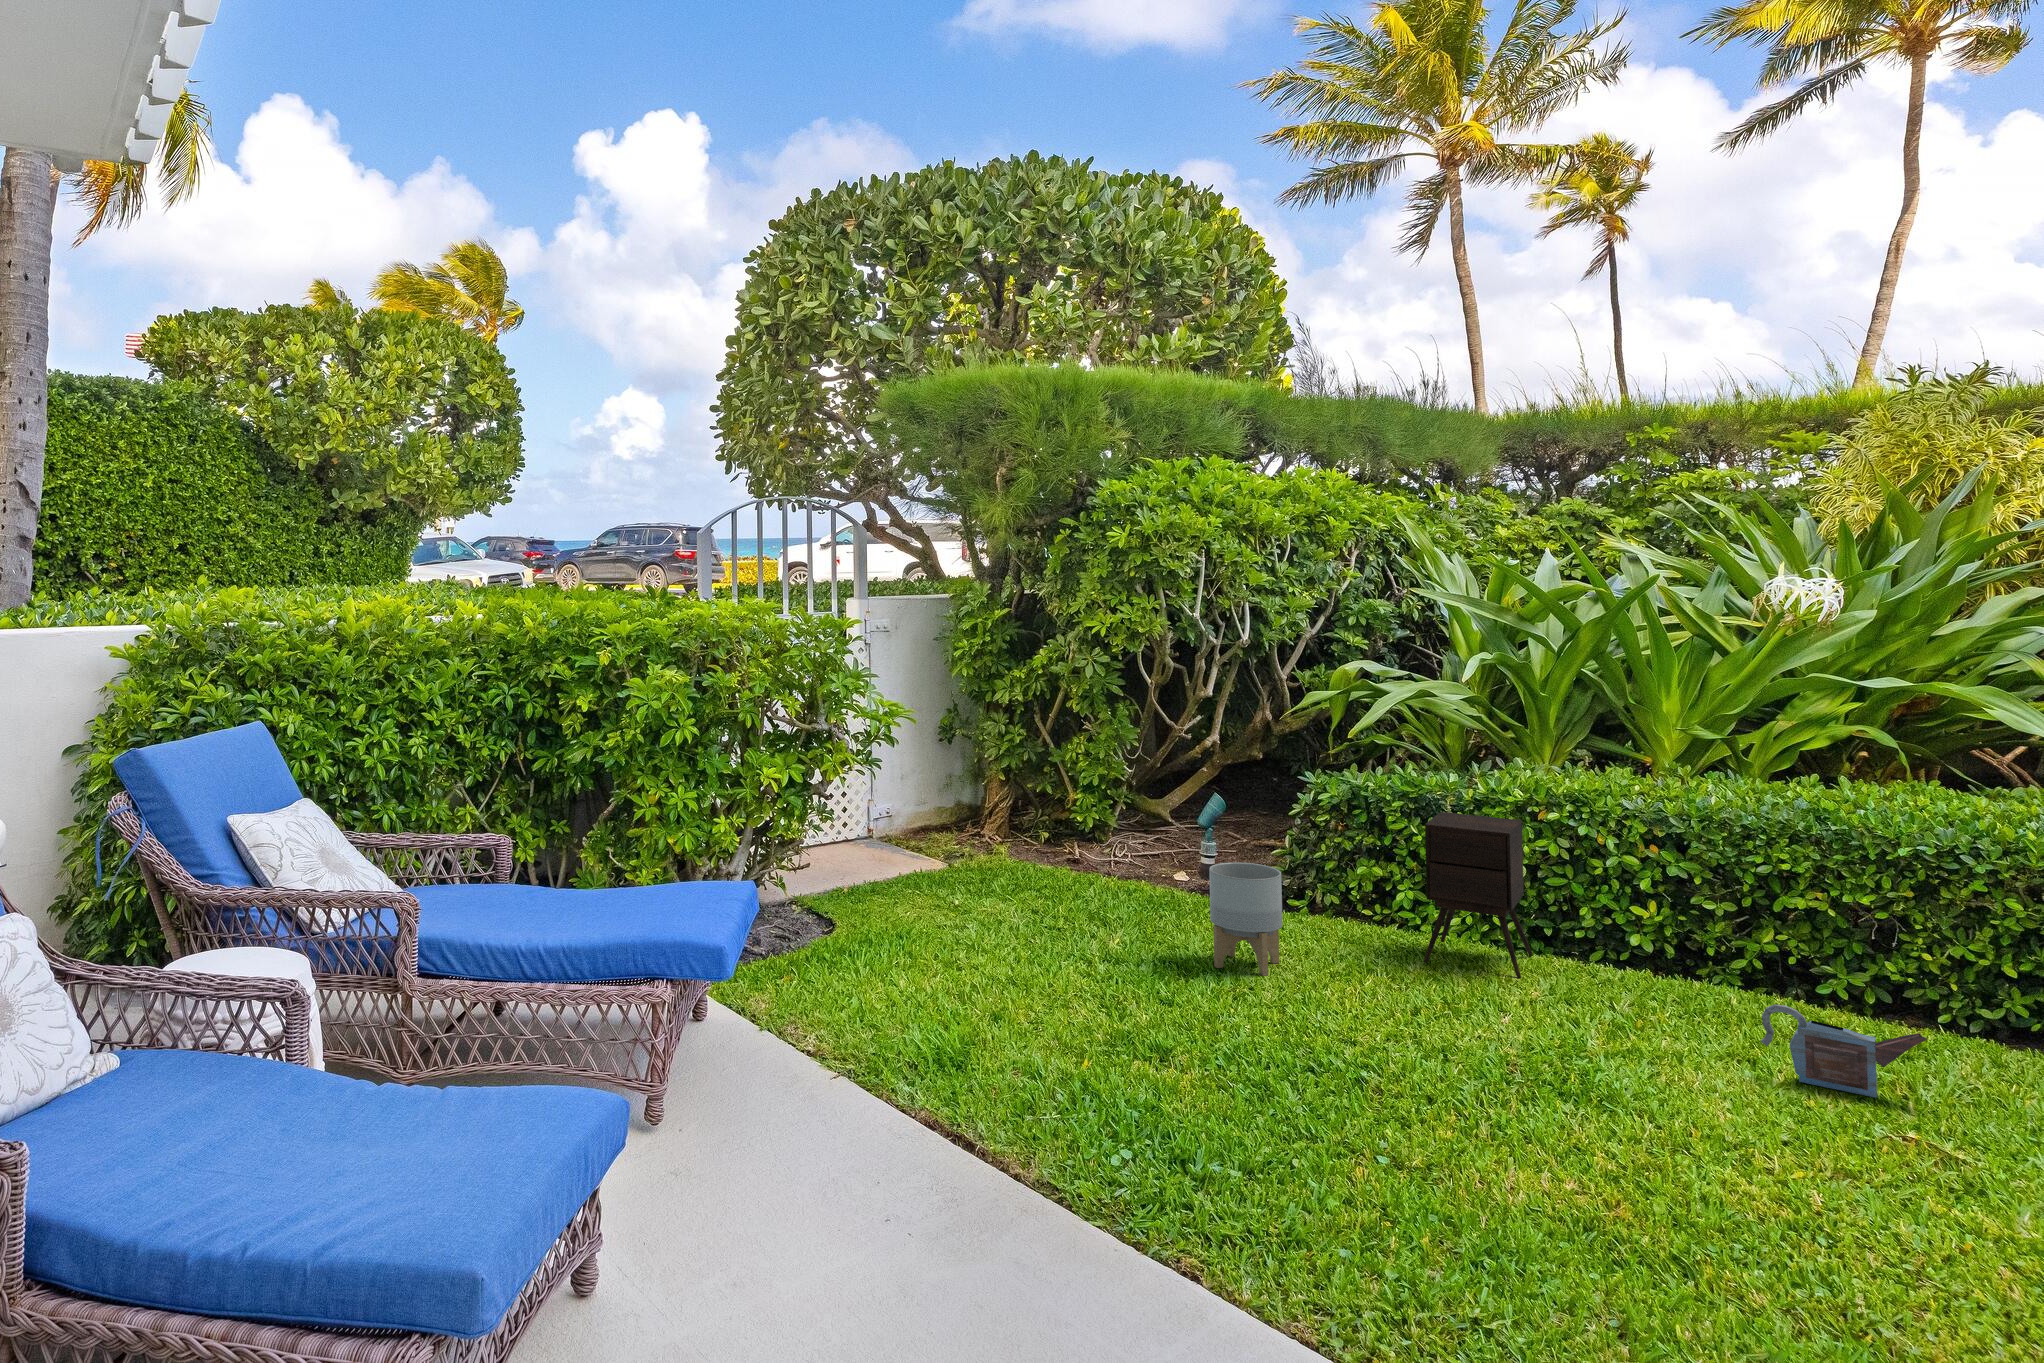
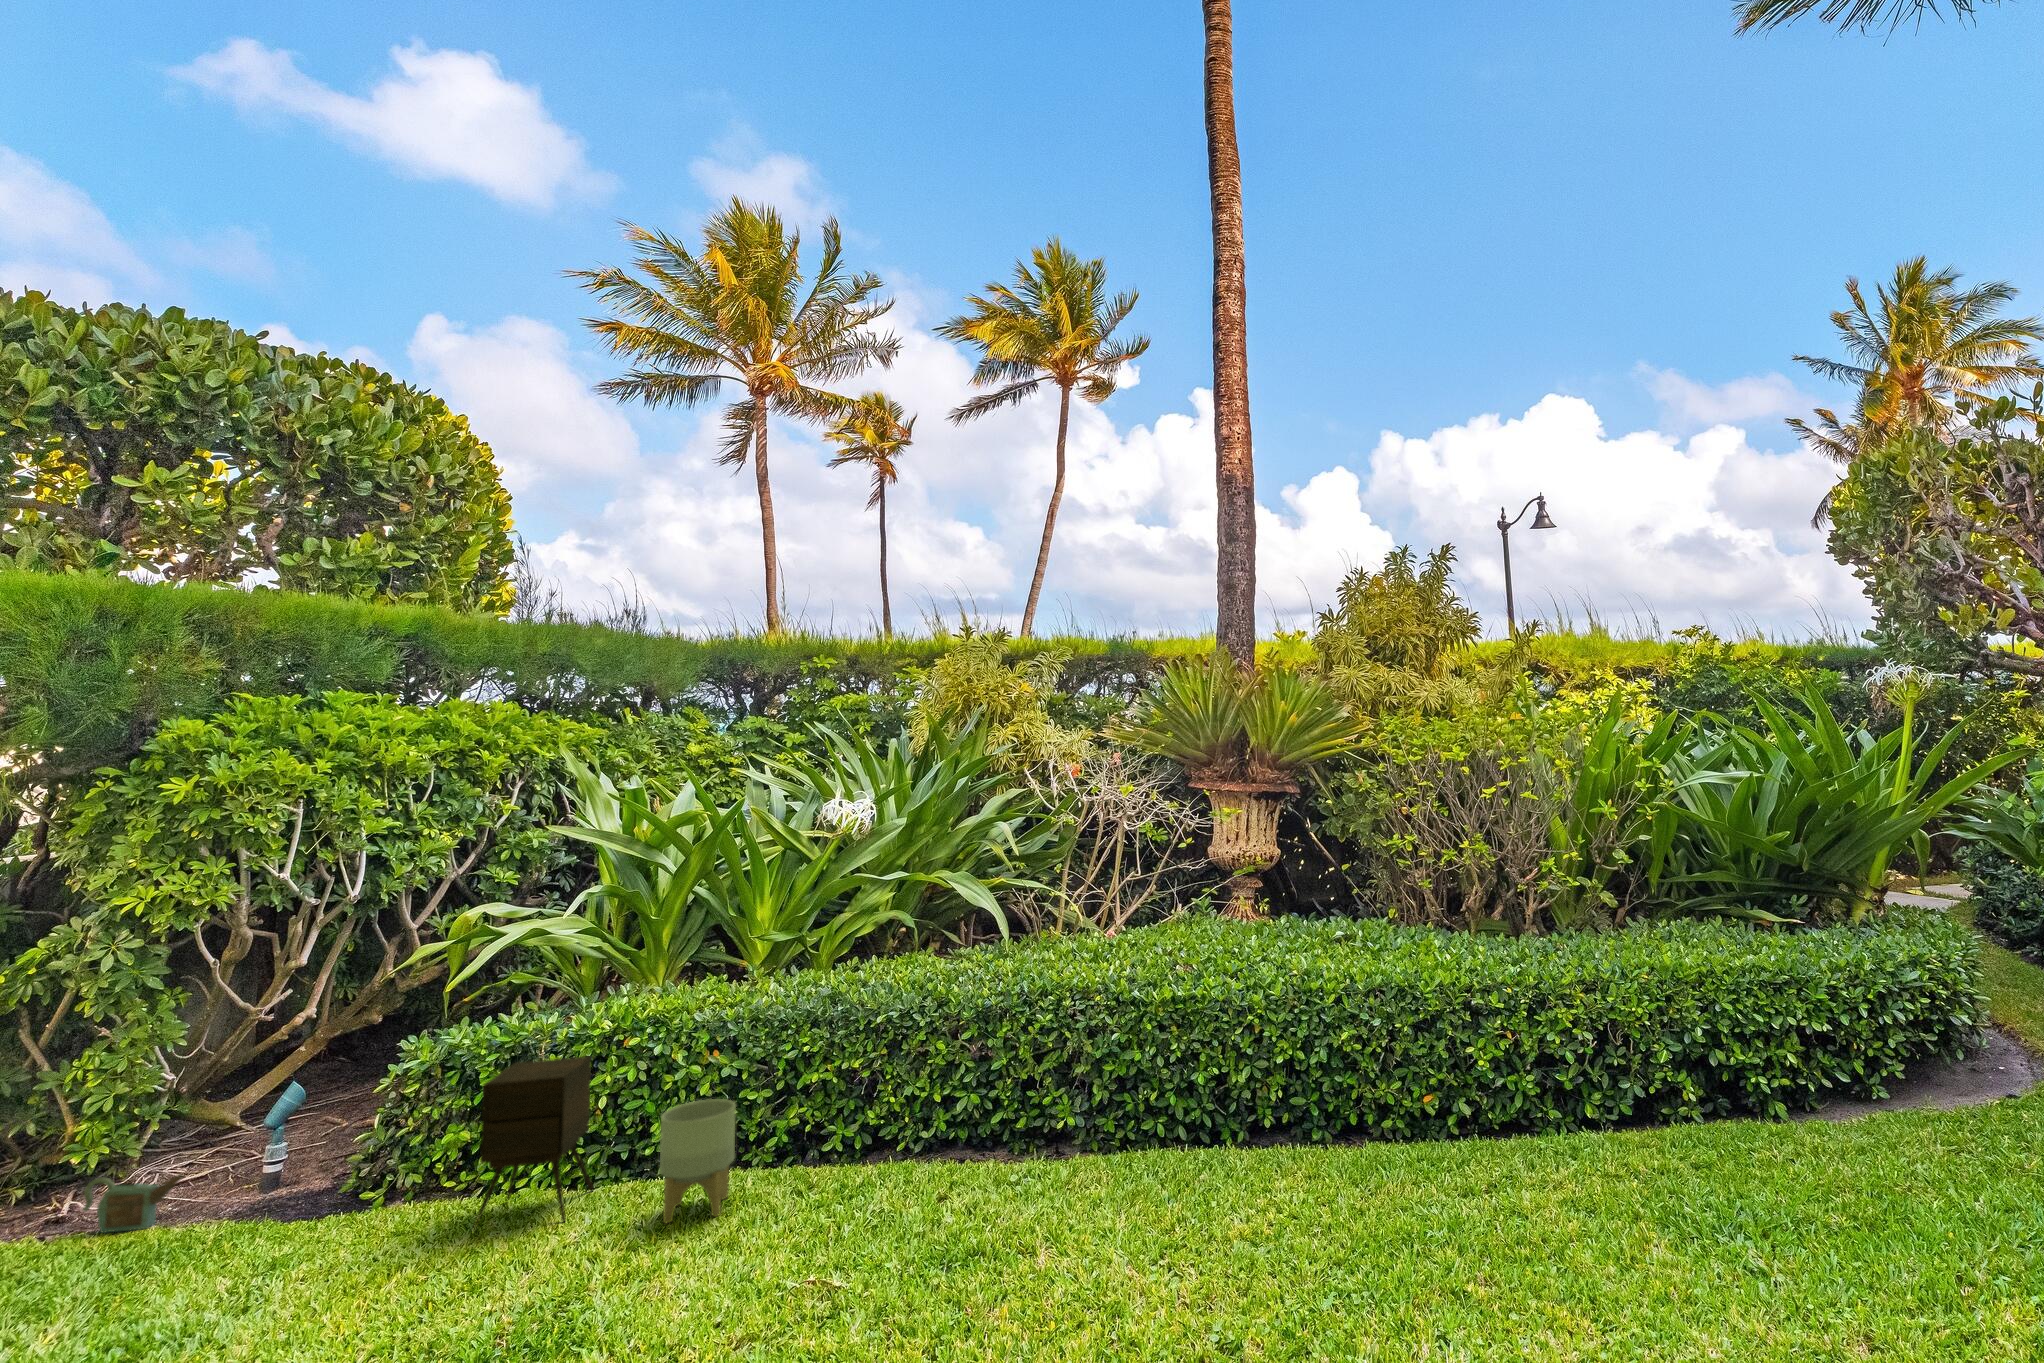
planter: present [1209,862,1282,976] -> present [660,1099,736,1224]
watering can: present [1761,1004,1927,1098] -> present [83,1174,184,1233]

